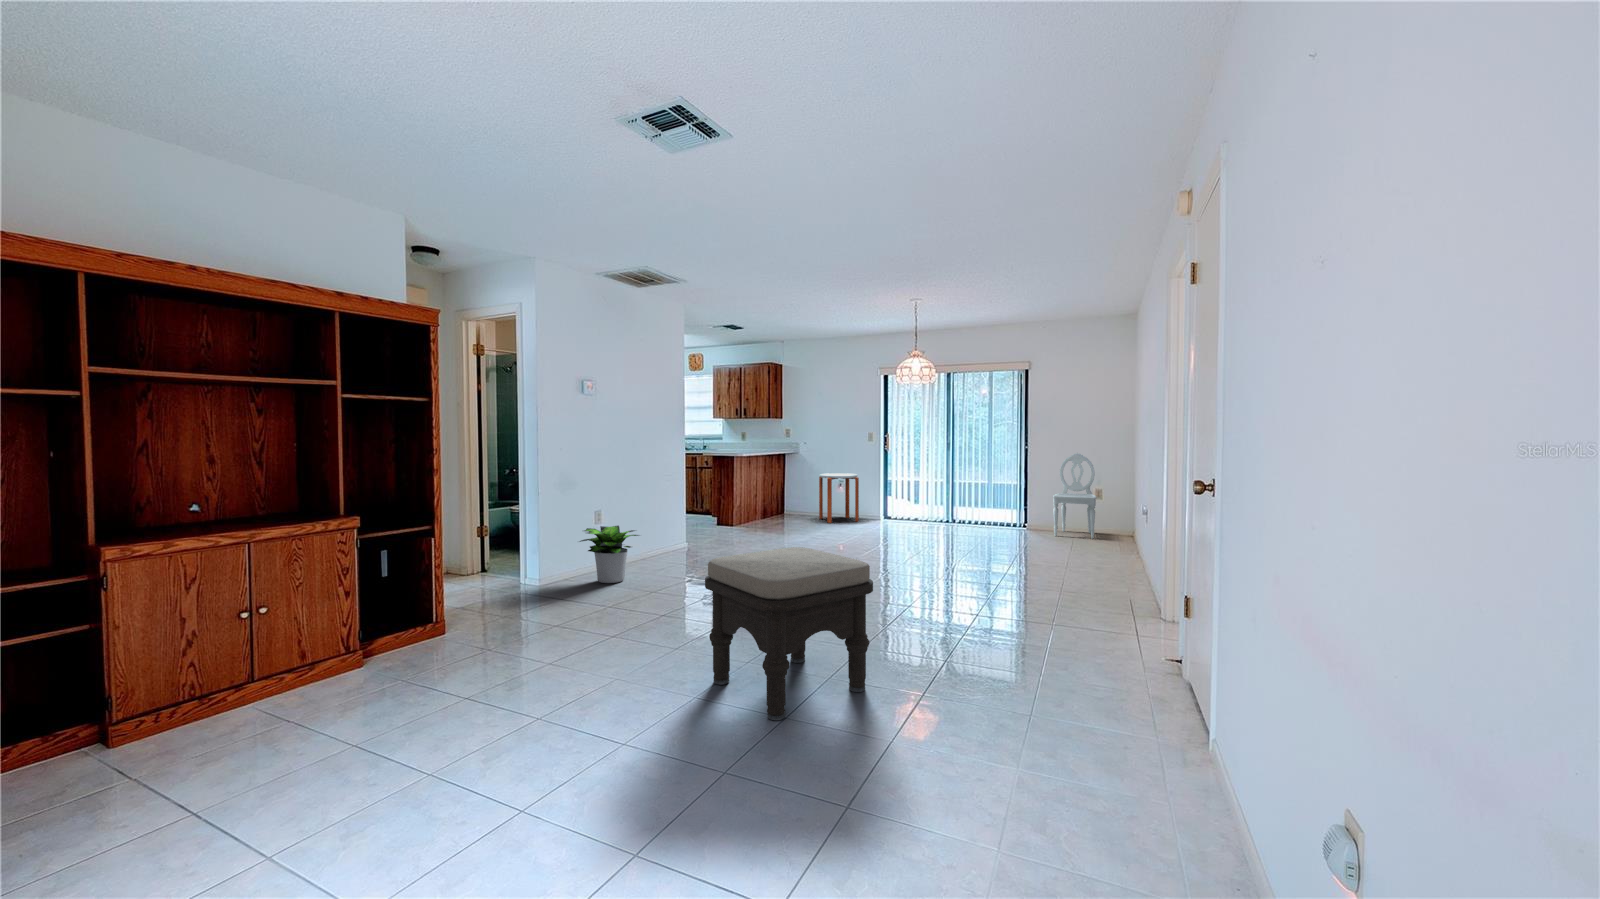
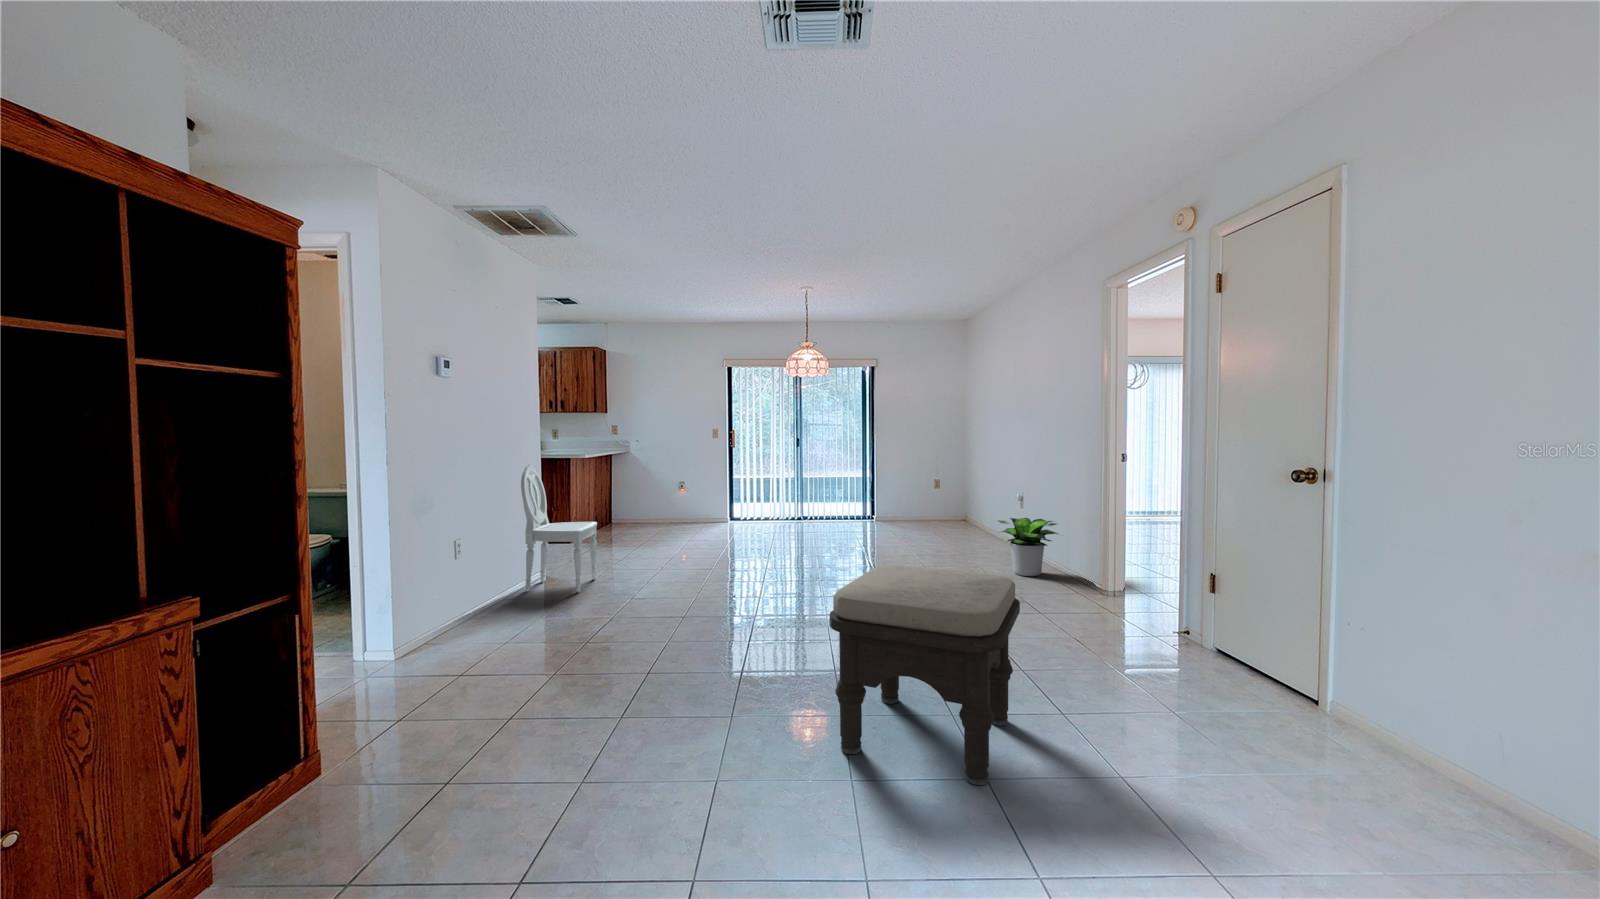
dining chair: present [1053,453,1096,539] -> present [521,465,597,592]
side table: present [819,473,859,523] -> none [659,474,707,530]
potted plant: present [580,526,639,583] -> present [999,518,1059,576]

